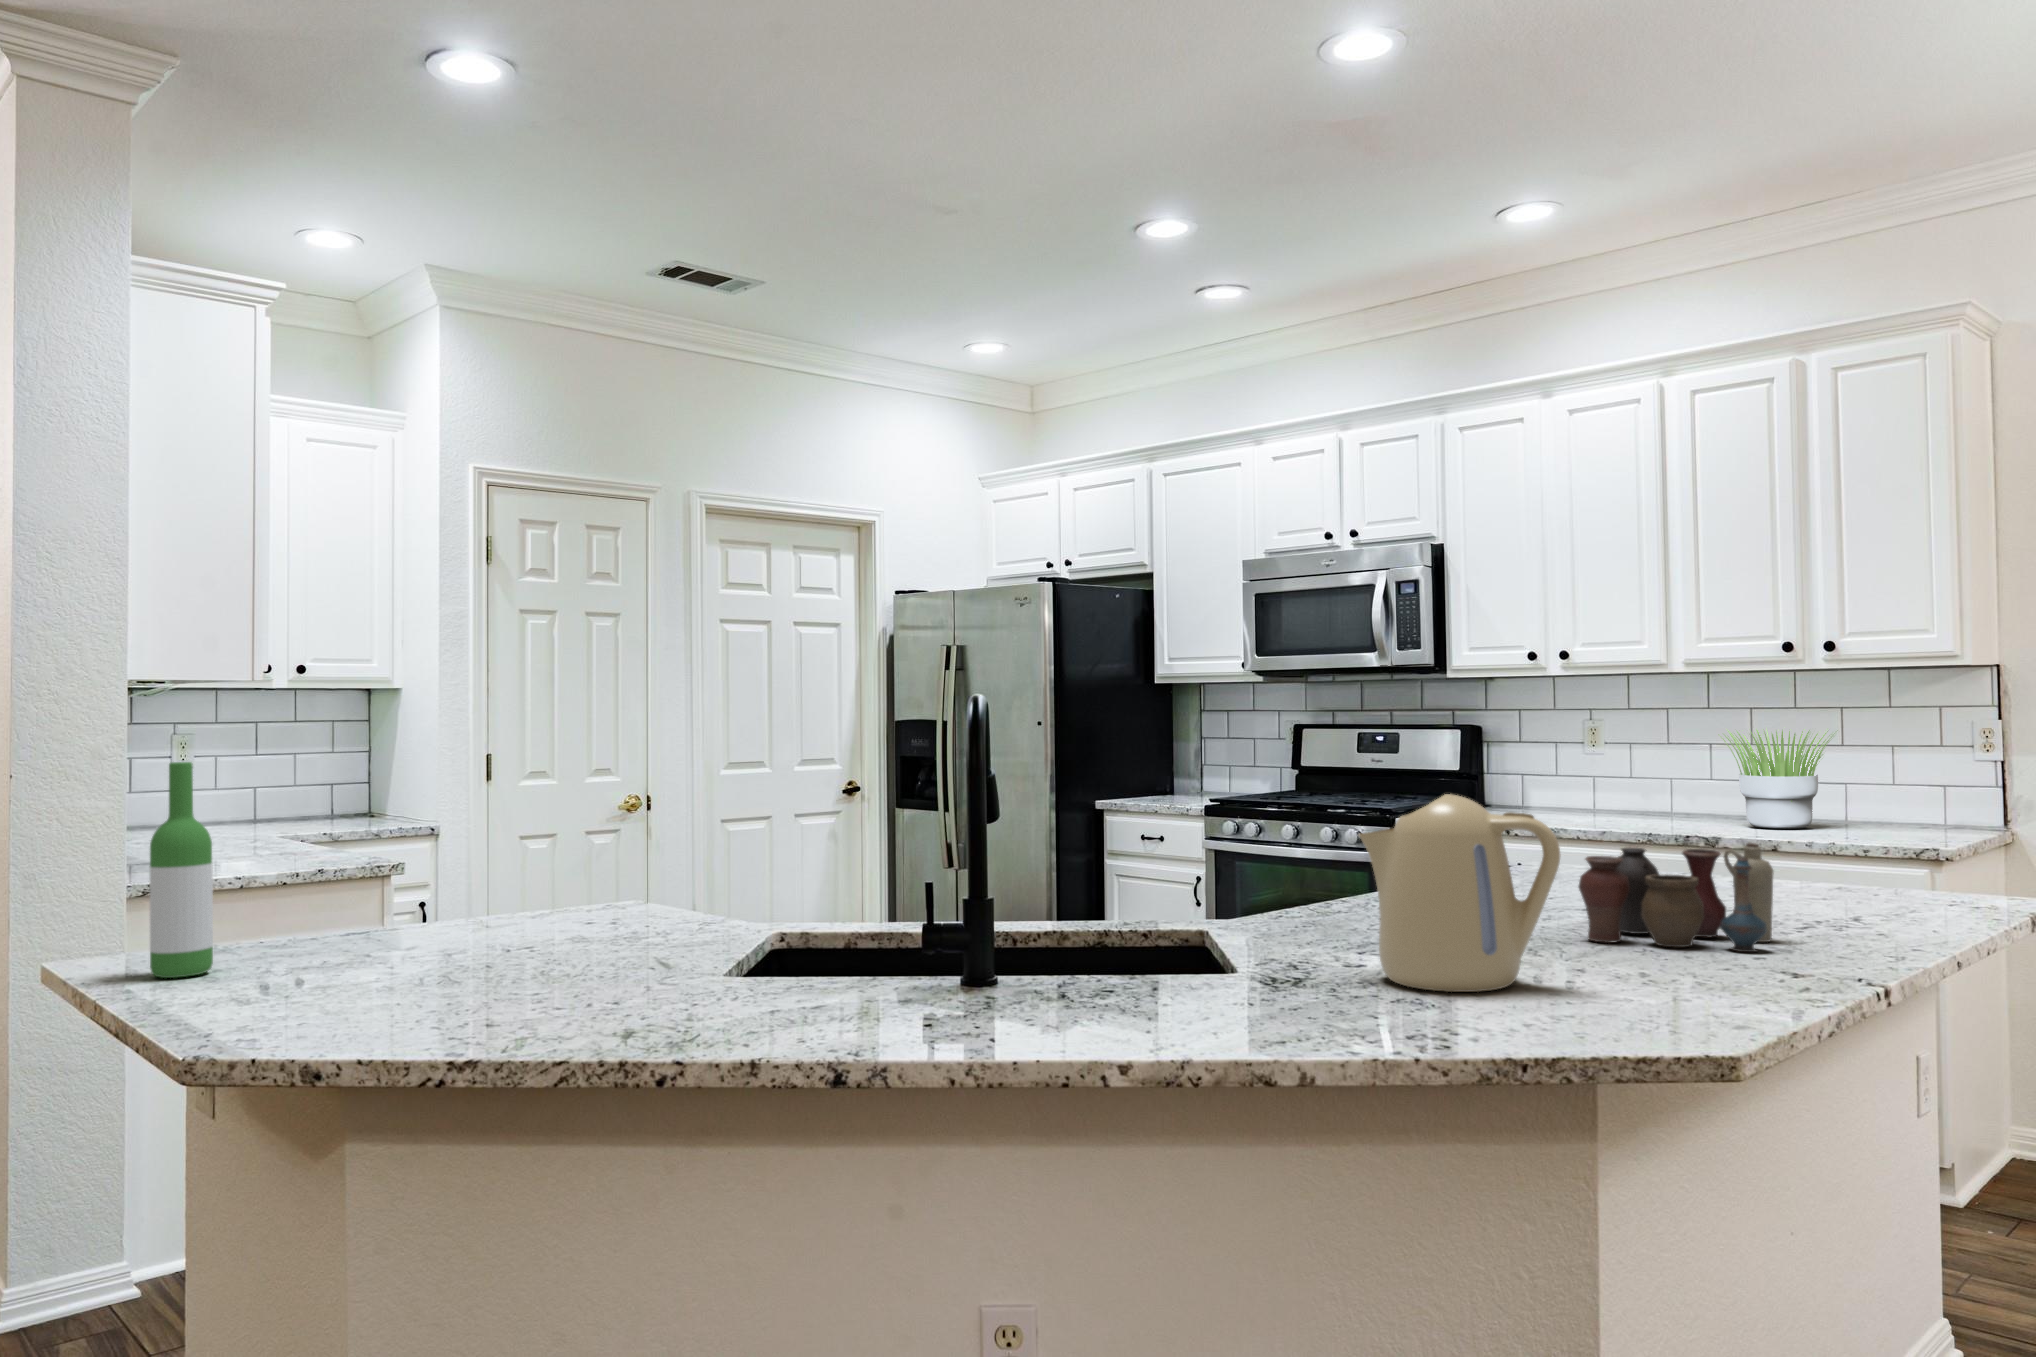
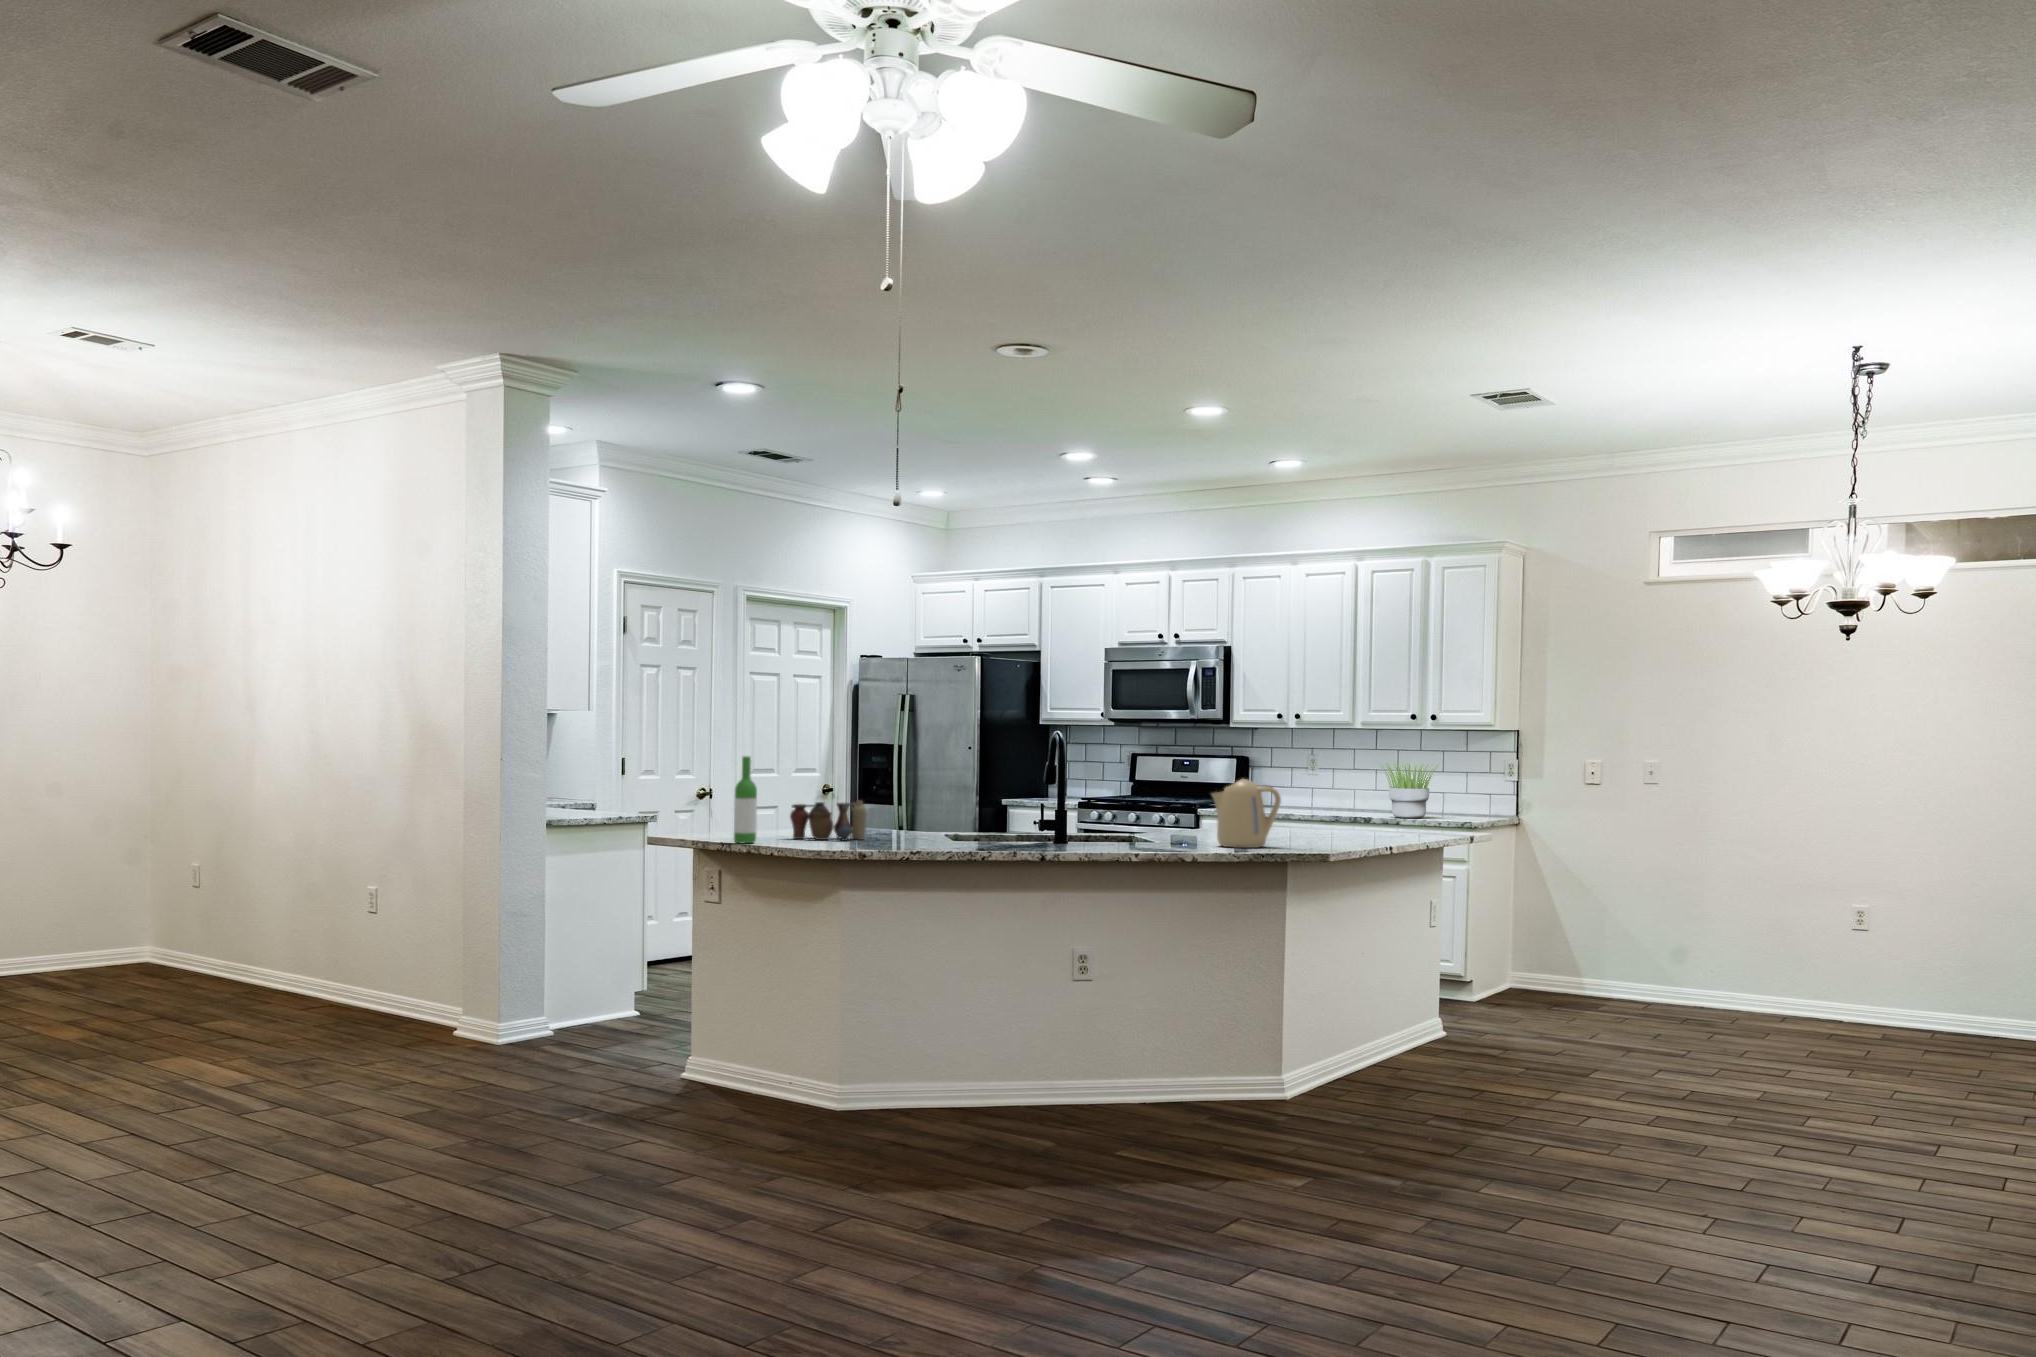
vase: present [1579,843,1774,952] -> present [790,800,867,841]

